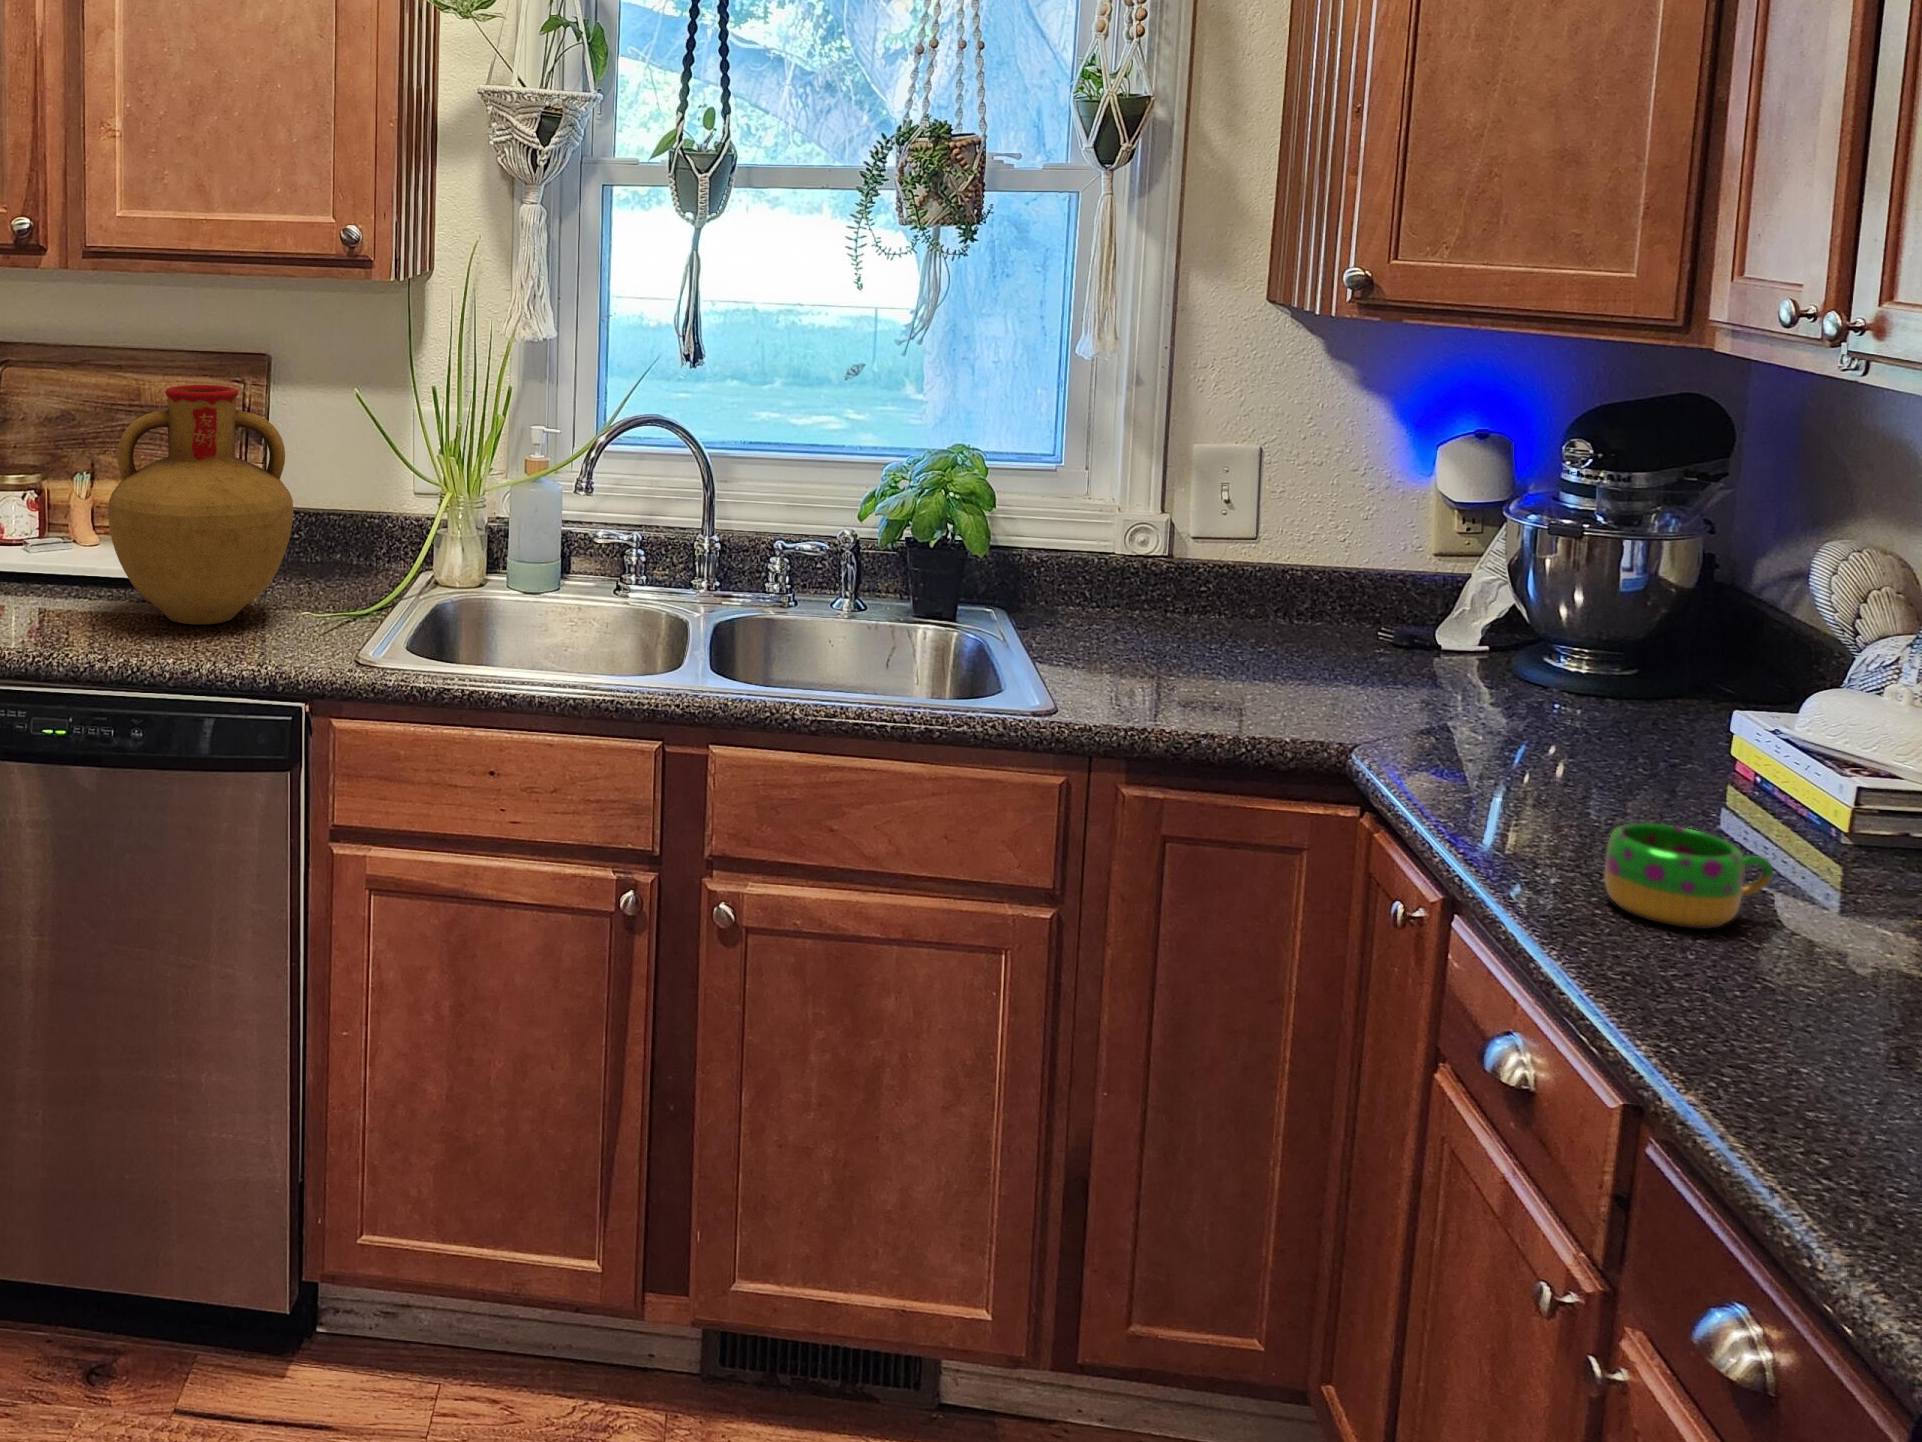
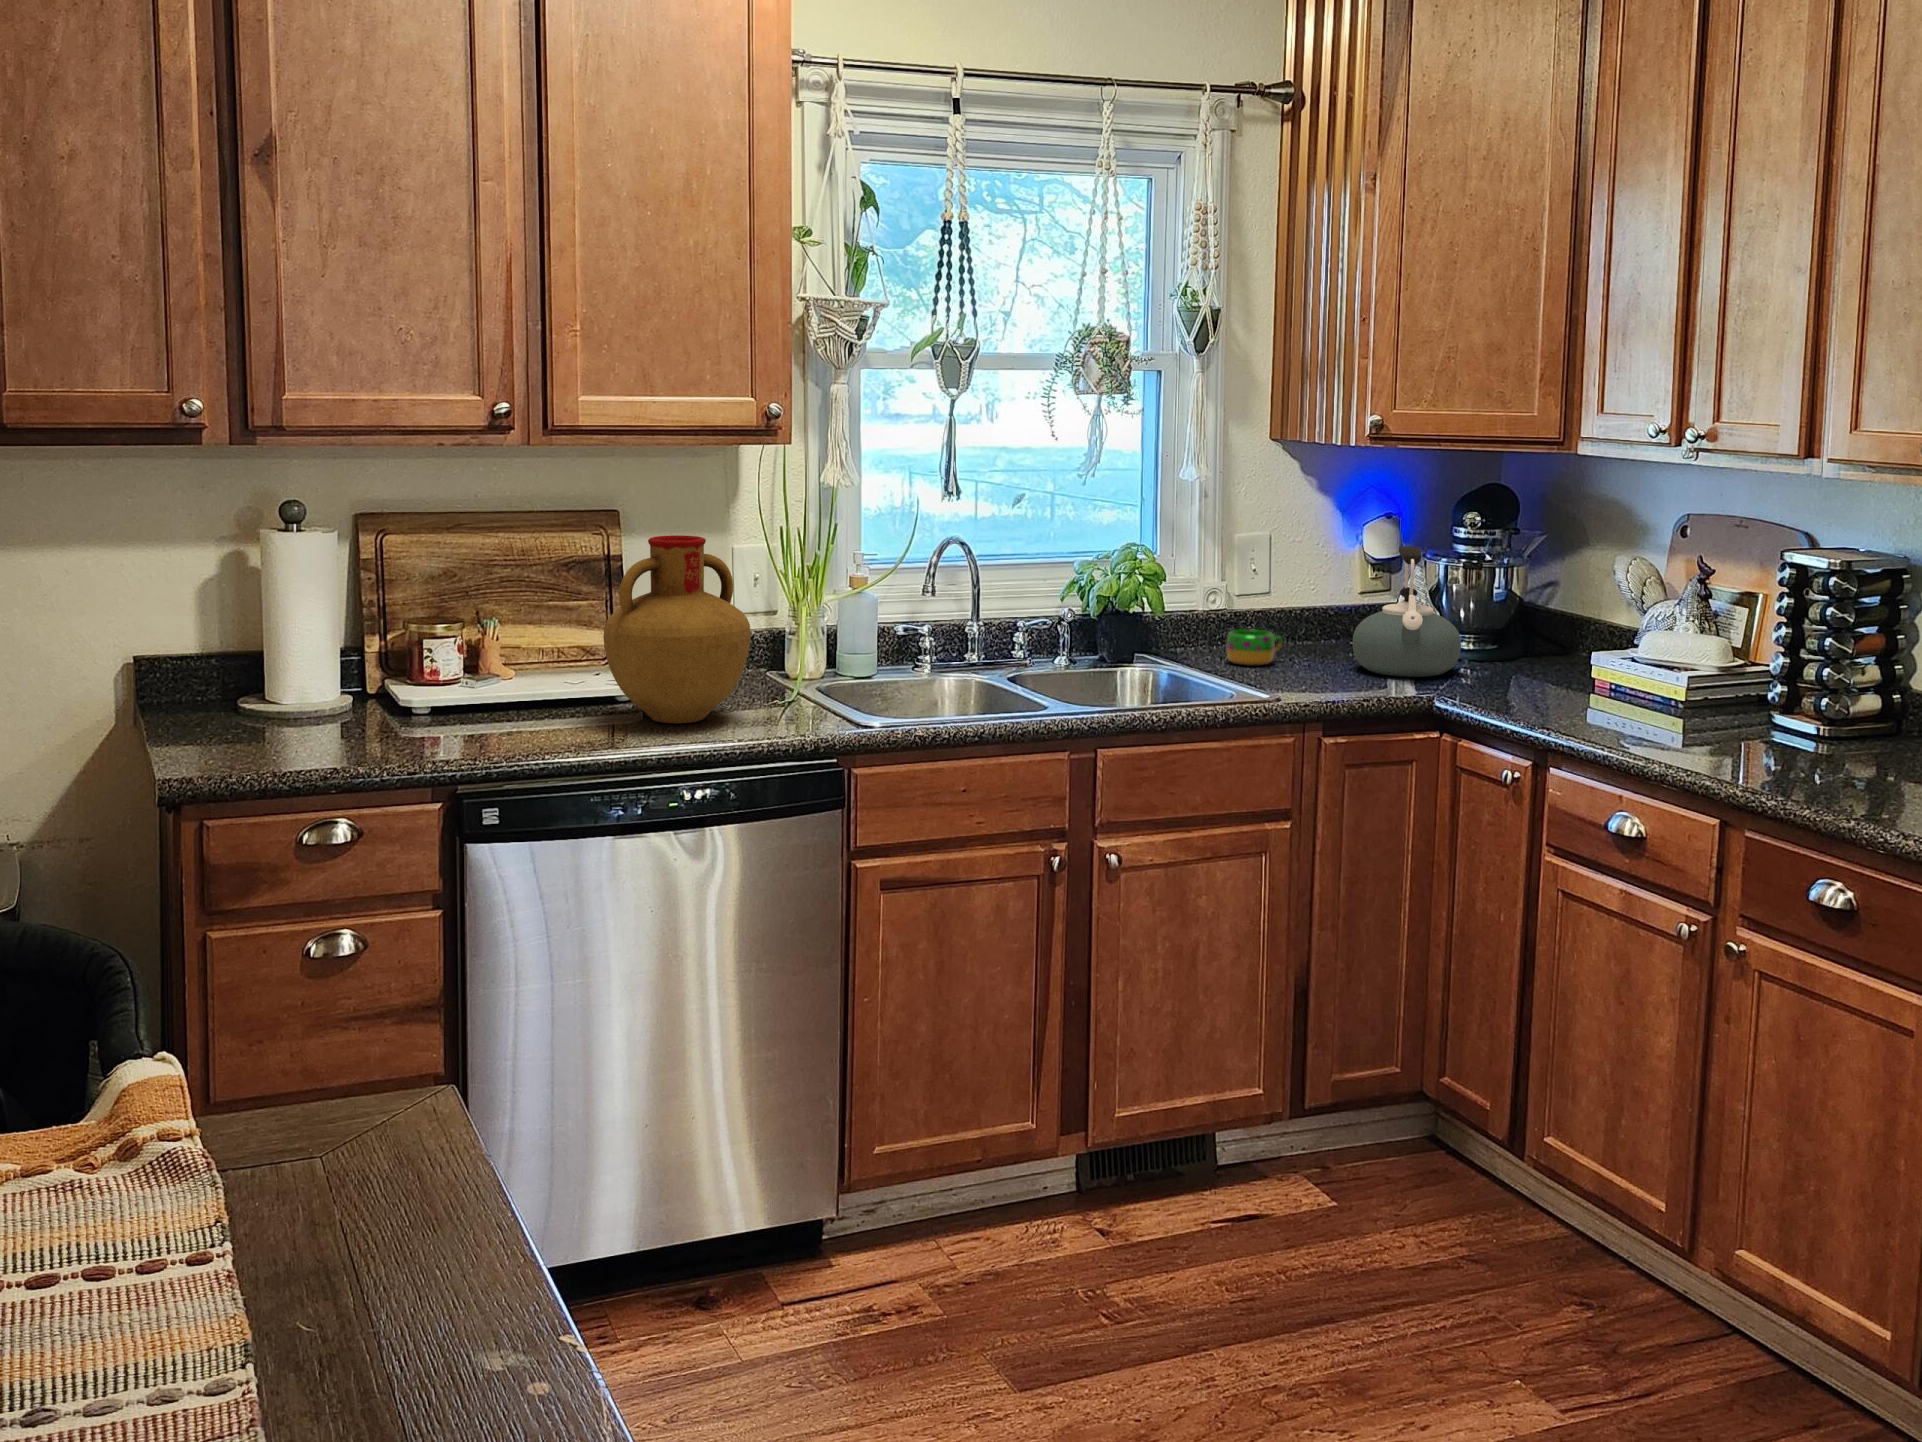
kettle: none [1290,487,1491,714] -> present [1353,546,1461,677]
mug: present [1604,823,1773,929] -> present [1227,629,1282,666]

